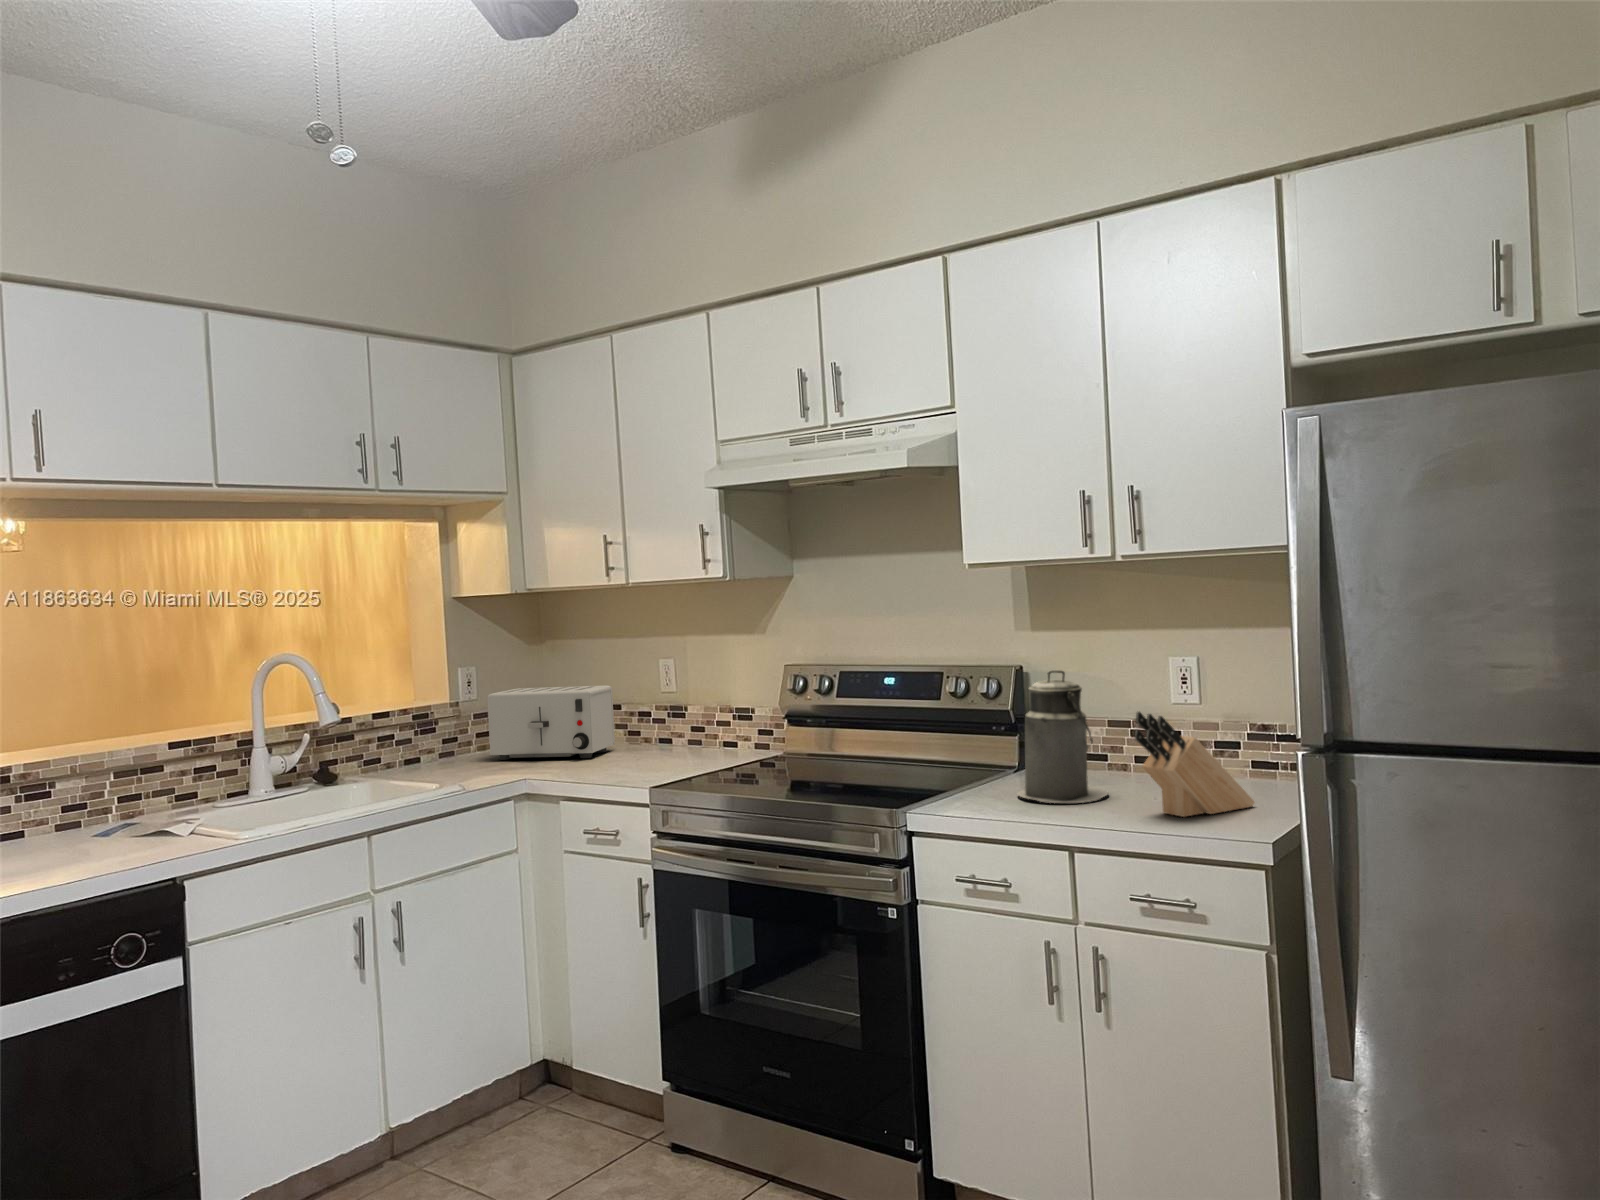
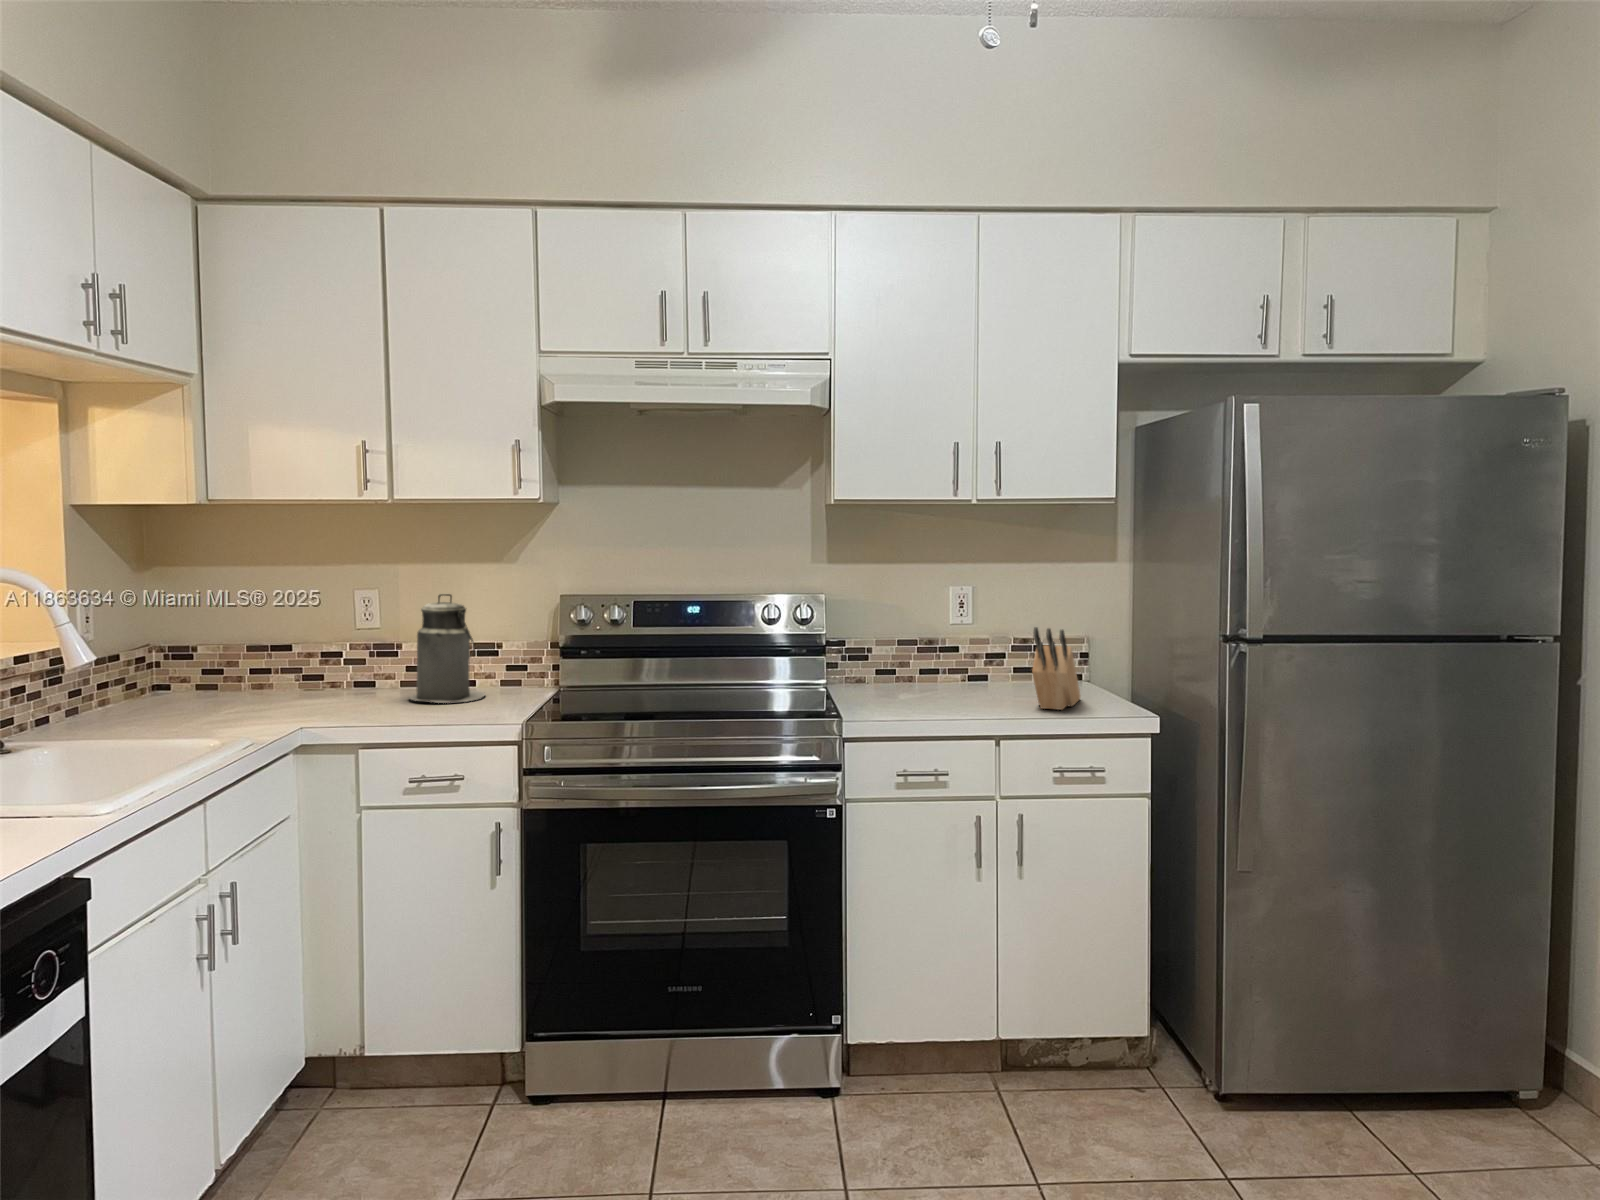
canister: present [1018,670,1108,803] -> present [409,594,485,703]
toaster: present [487,686,615,760] -> none [170,621,323,716]

